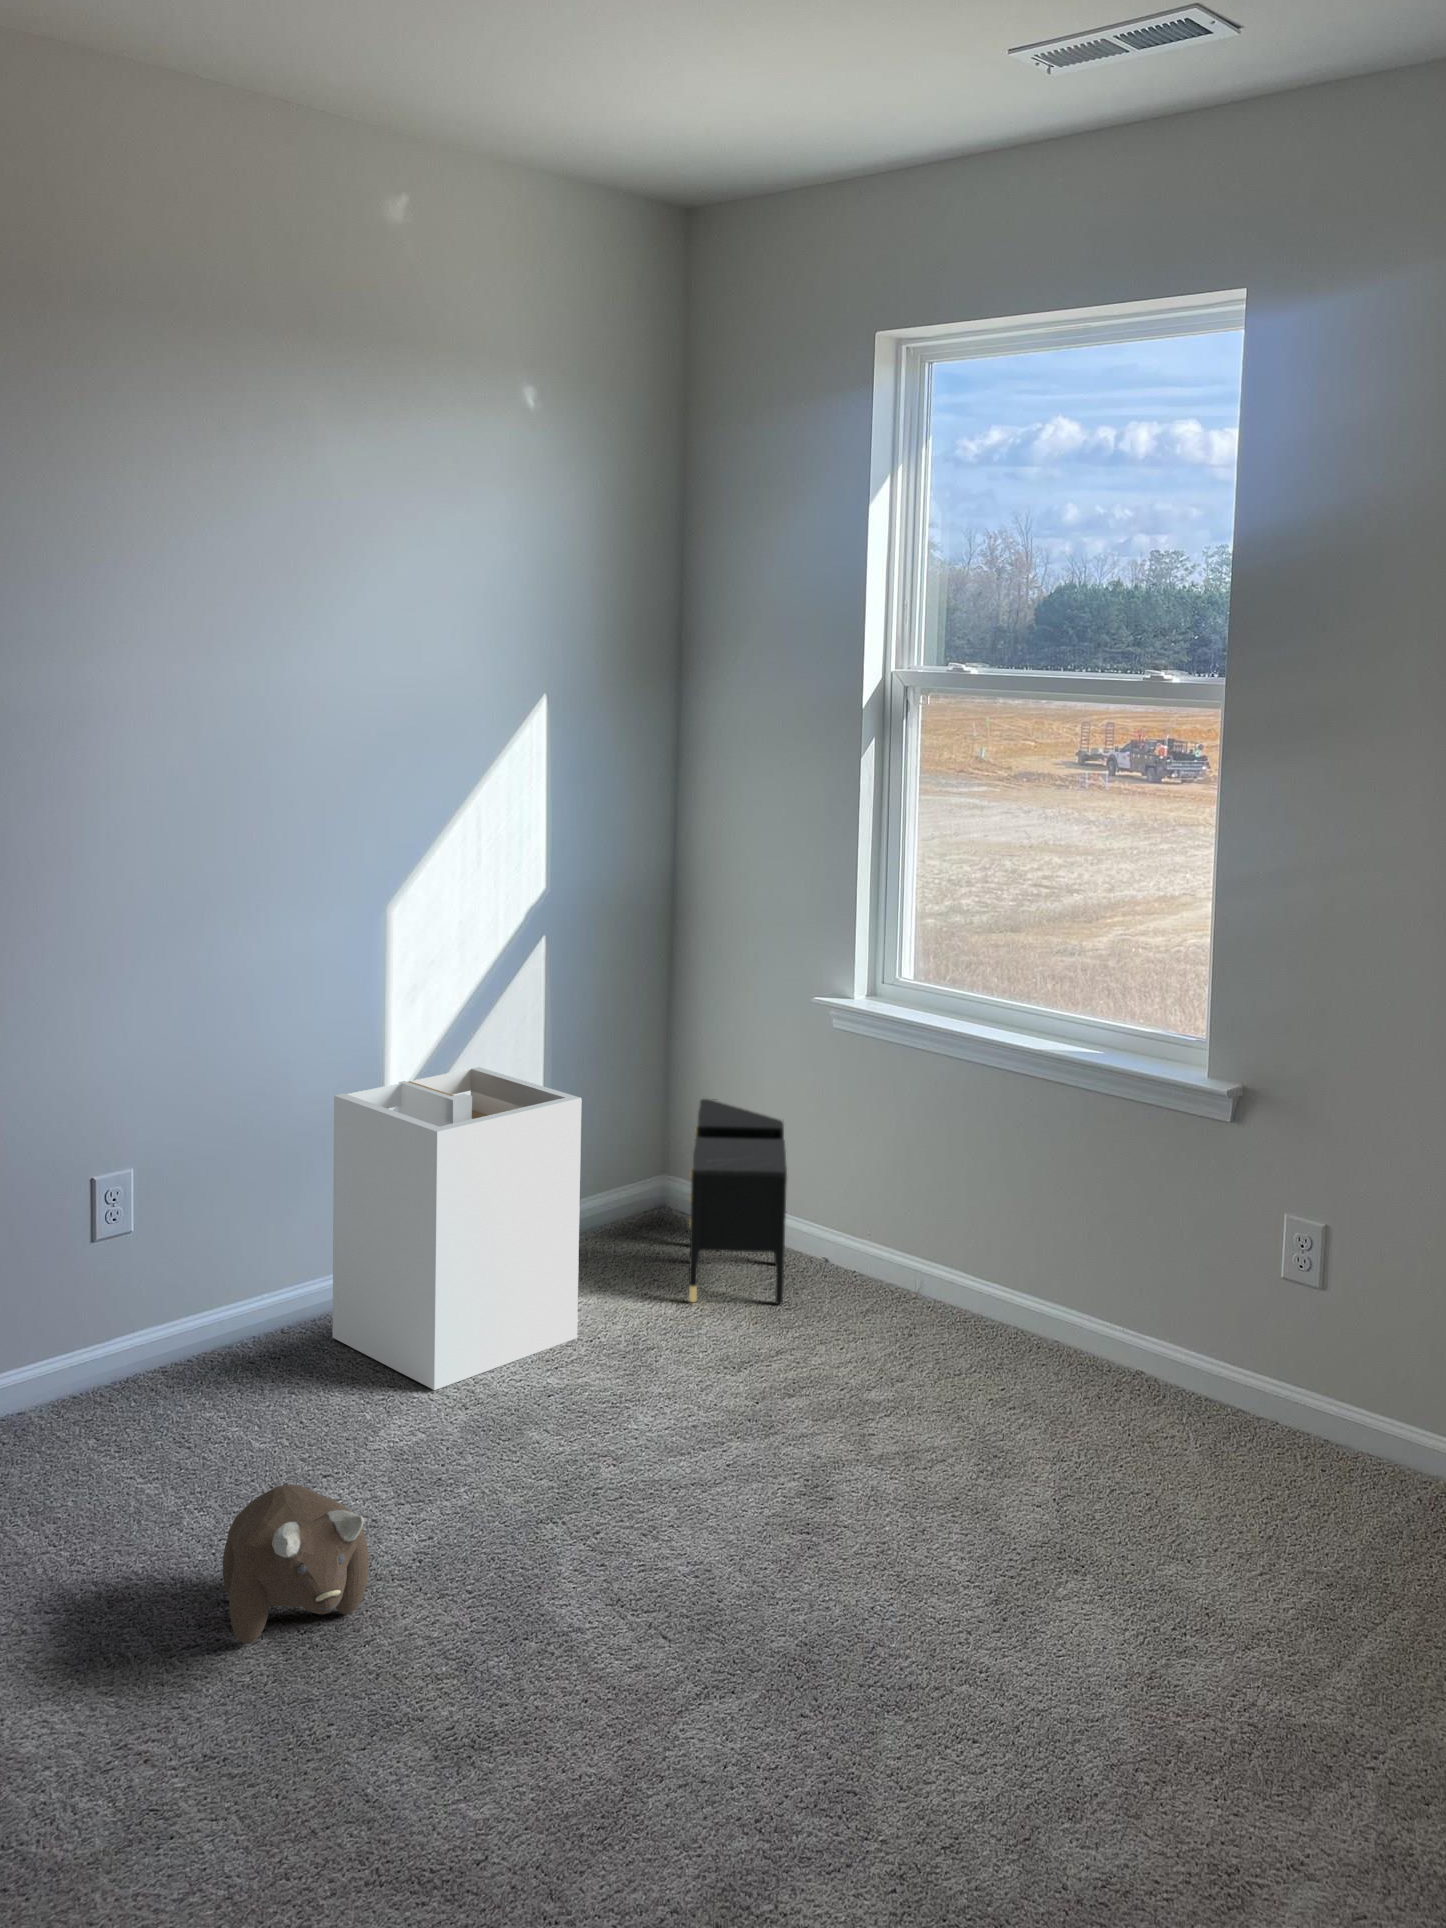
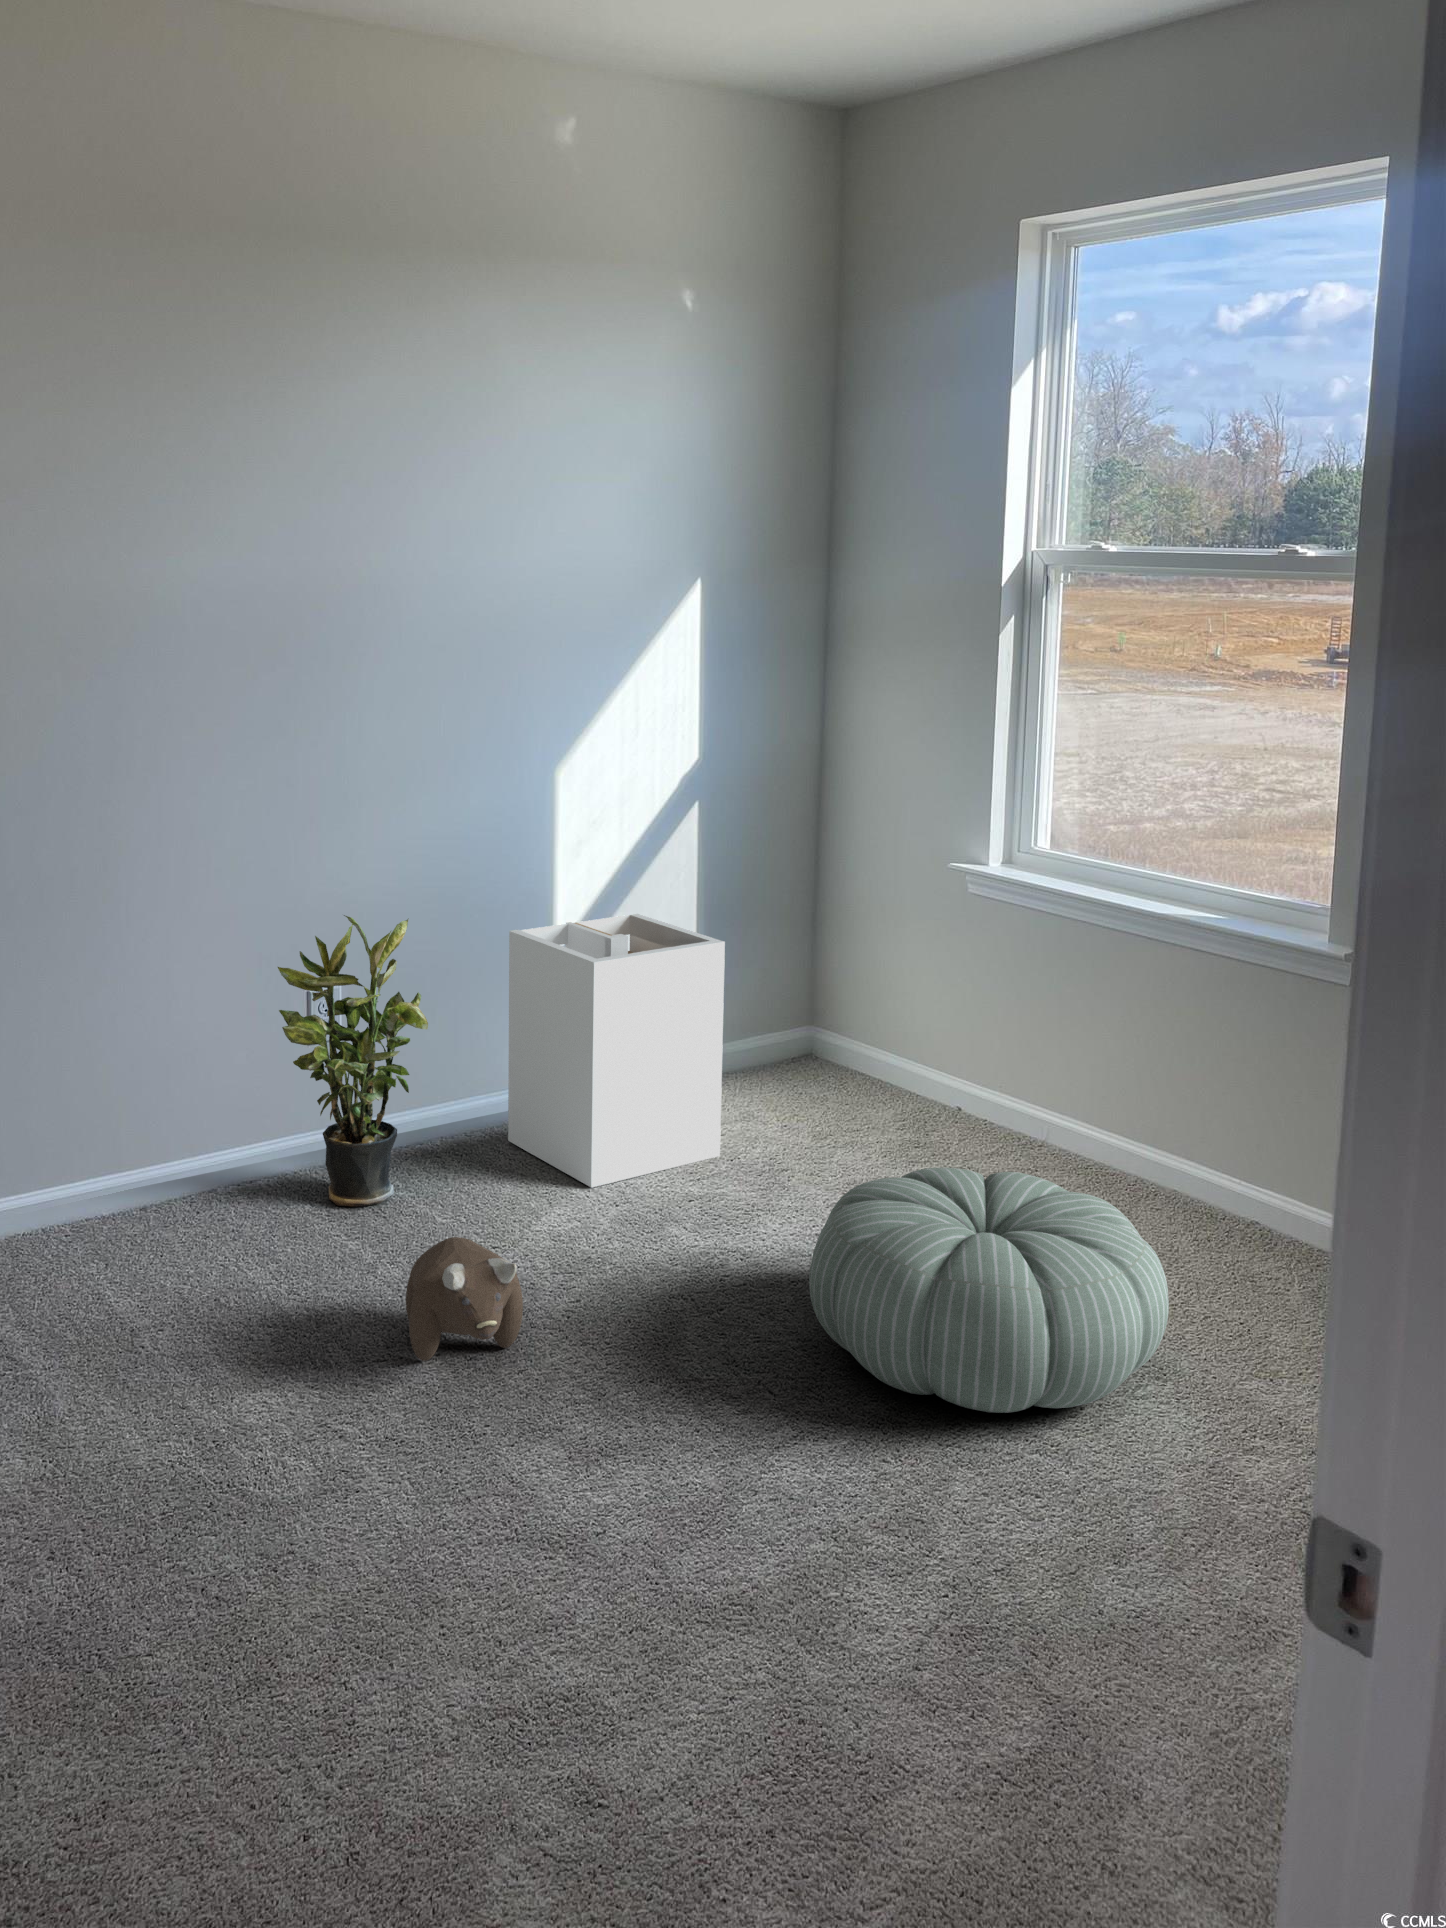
potted plant: none [53,1090,240,1440] -> present [278,915,428,1207]
nightstand: present [689,1099,787,1304] -> none [824,957,923,1141]
pouf: none [701,1348,1086,1637] -> present [809,1167,1169,1413]

